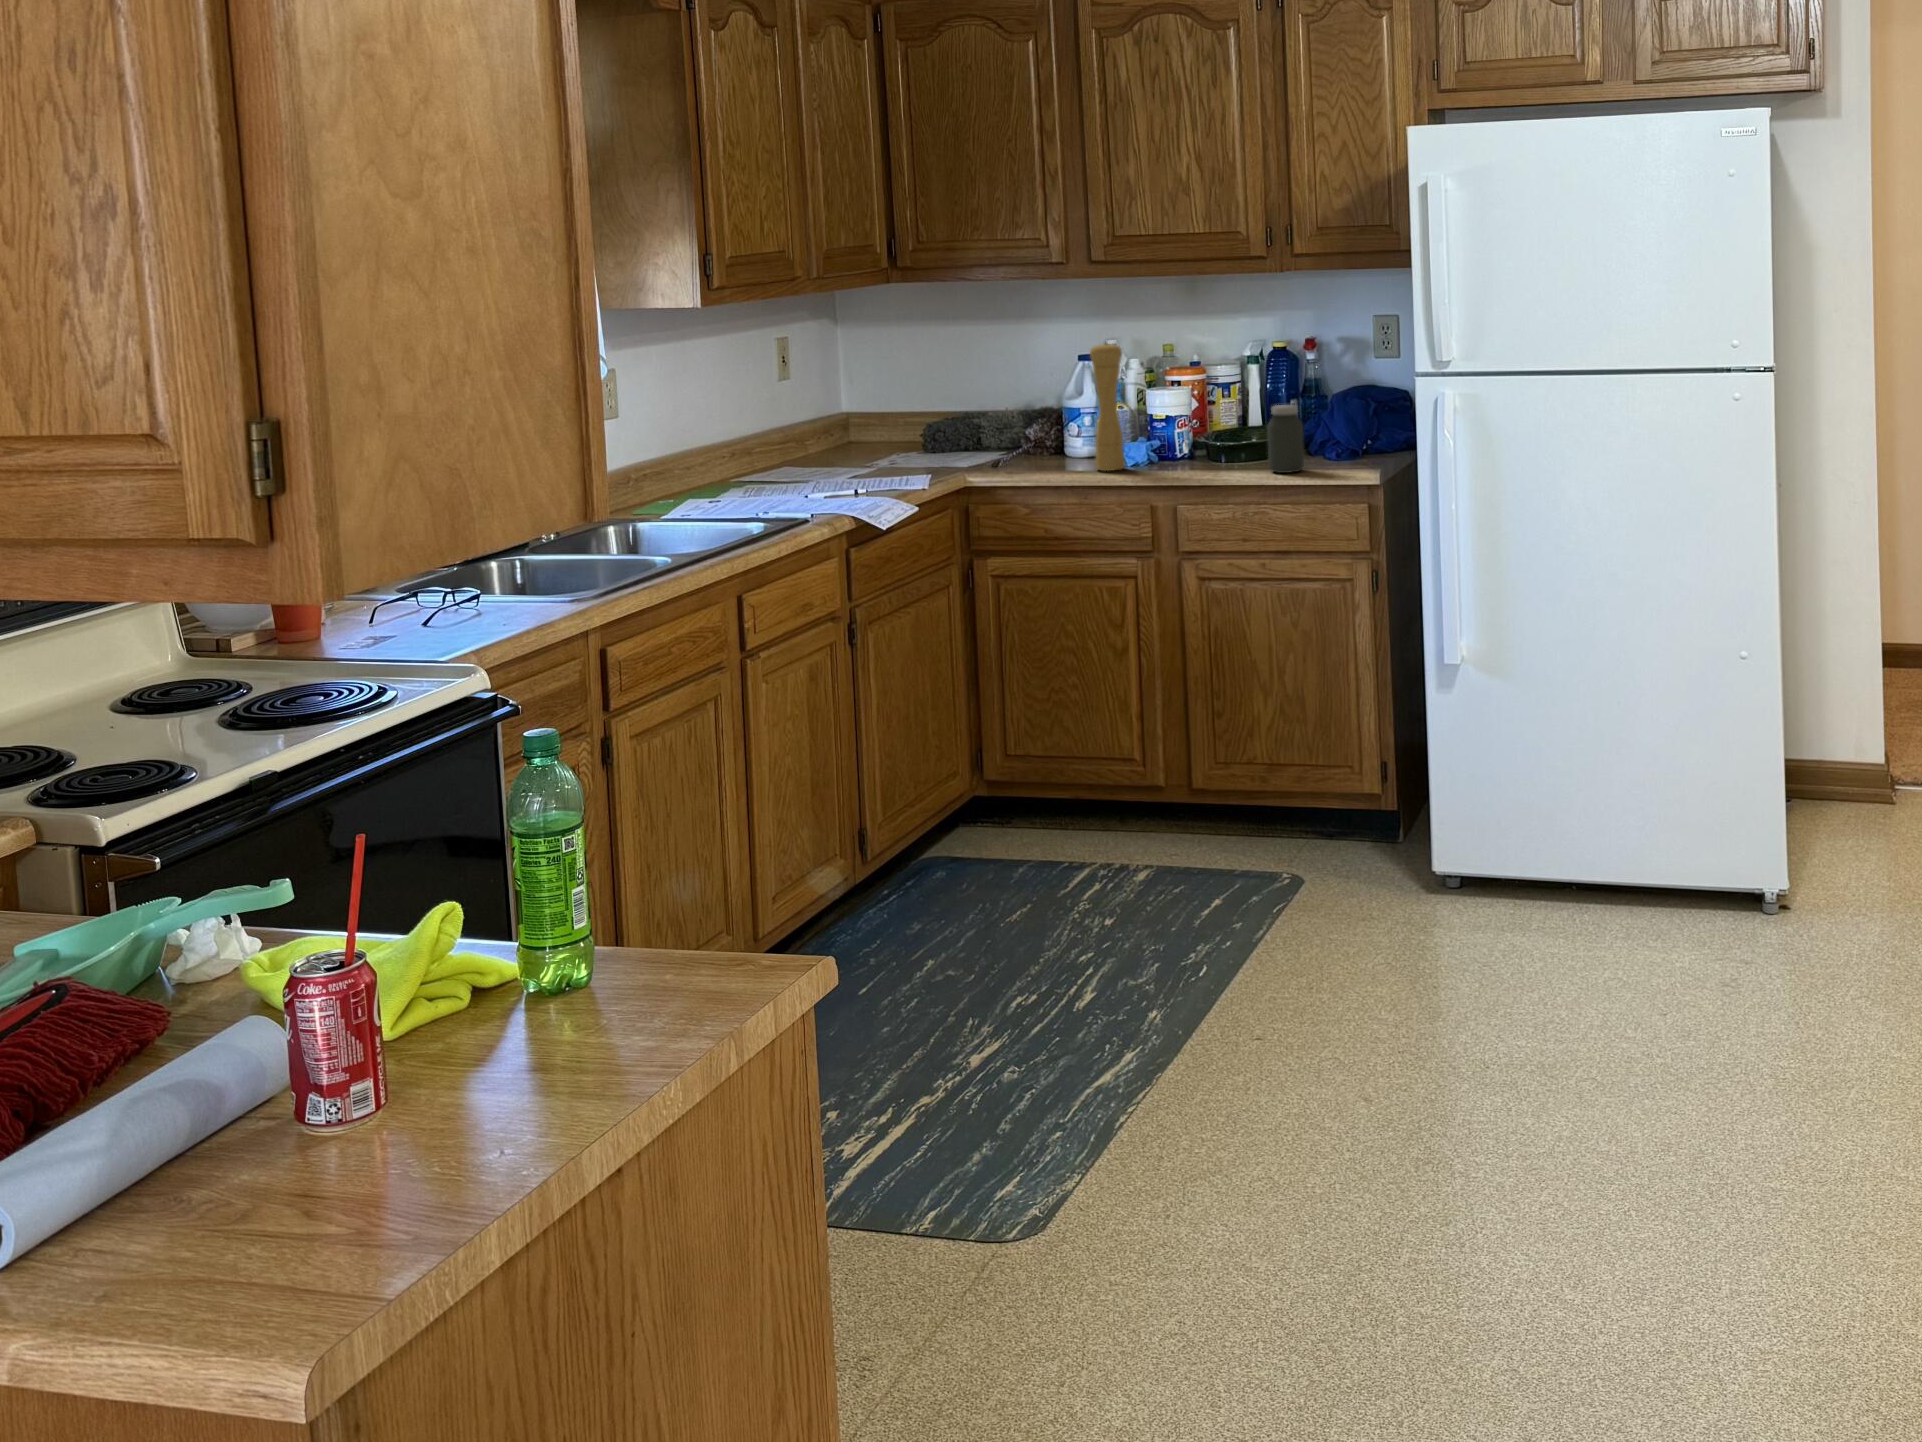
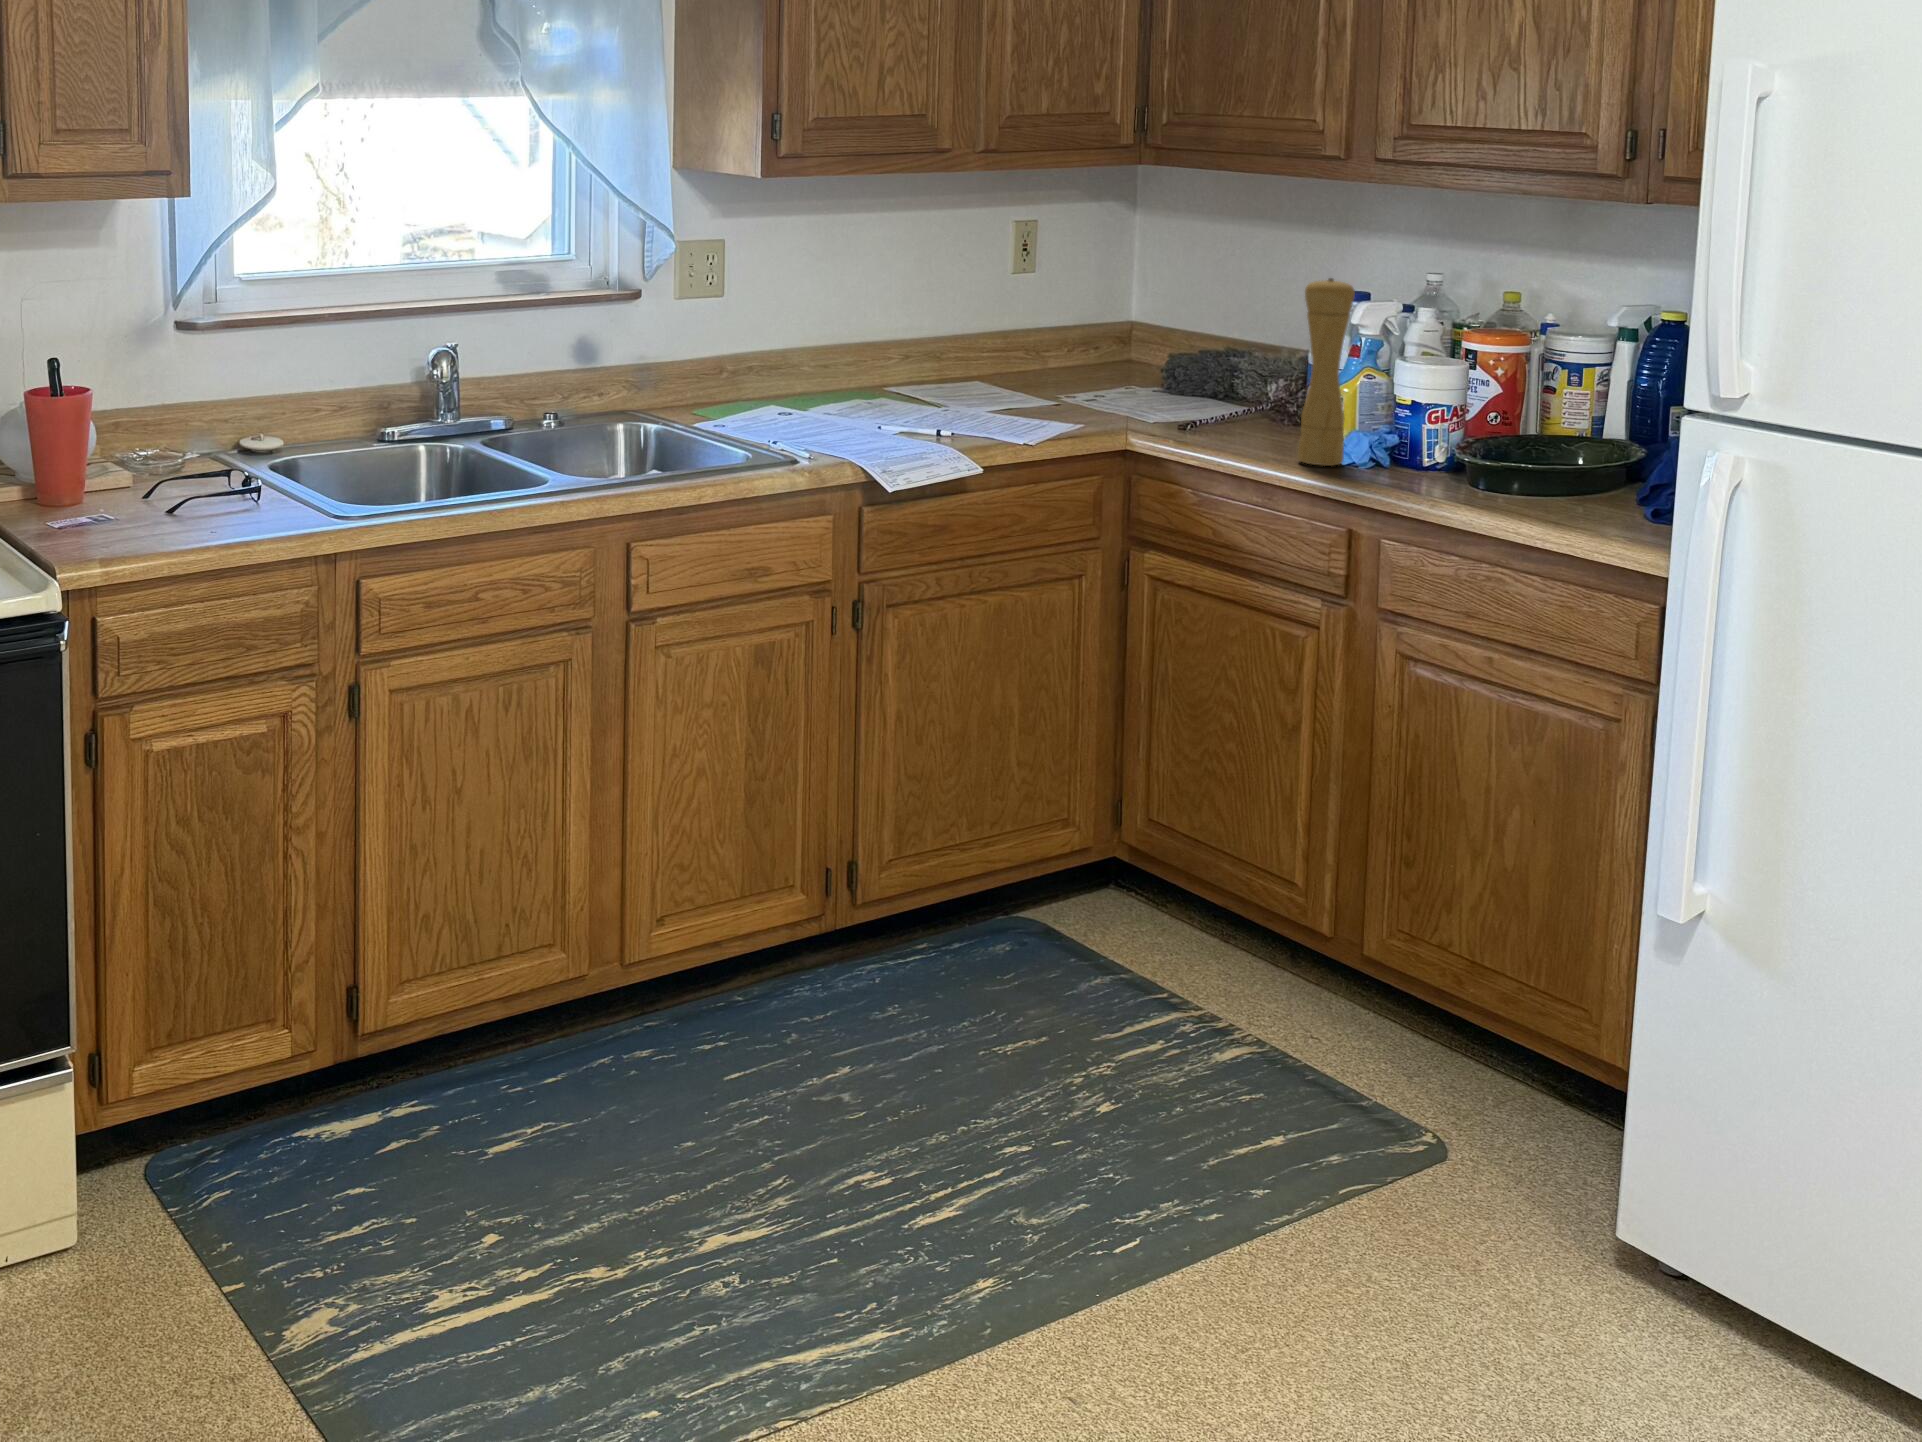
jar: present [1267,405,1304,473] -> none [1531,410,1596,520]

